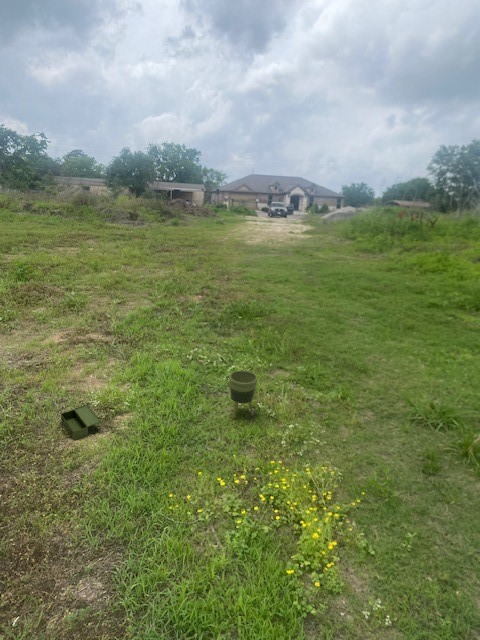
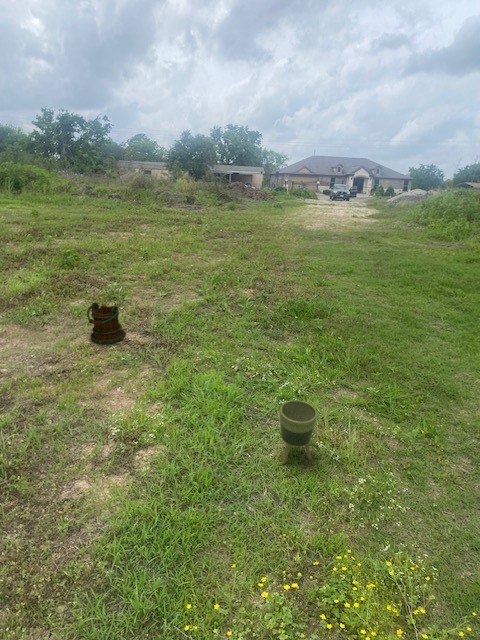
bucket: none [53,306,89,343] -> present [87,302,126,344]
toolbox: present [61,405,101,440] -> none [69,434,115,485]

